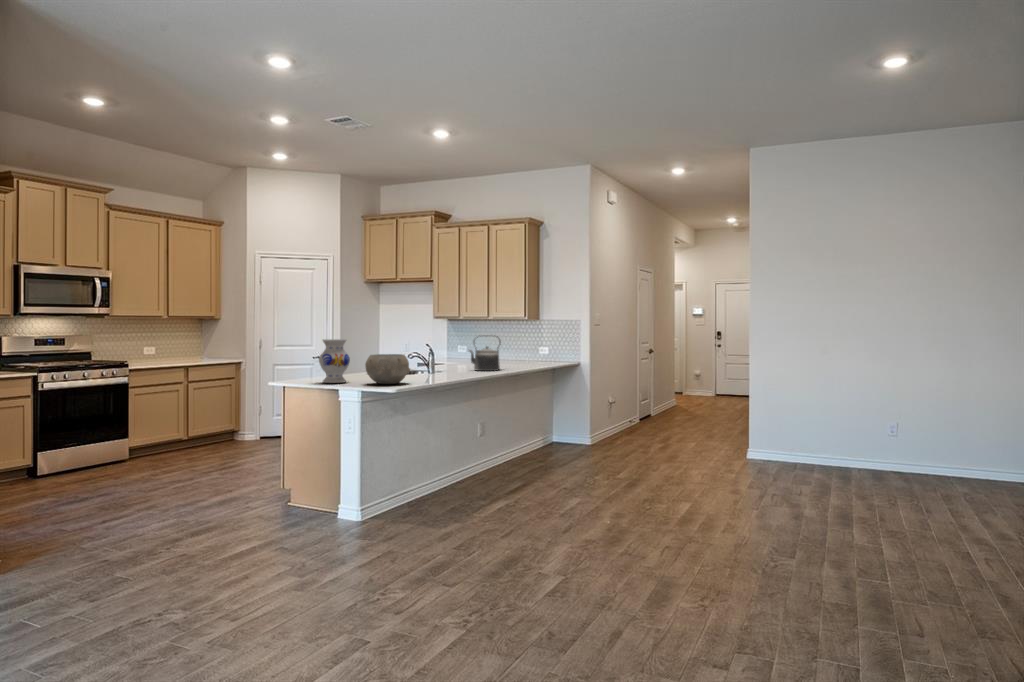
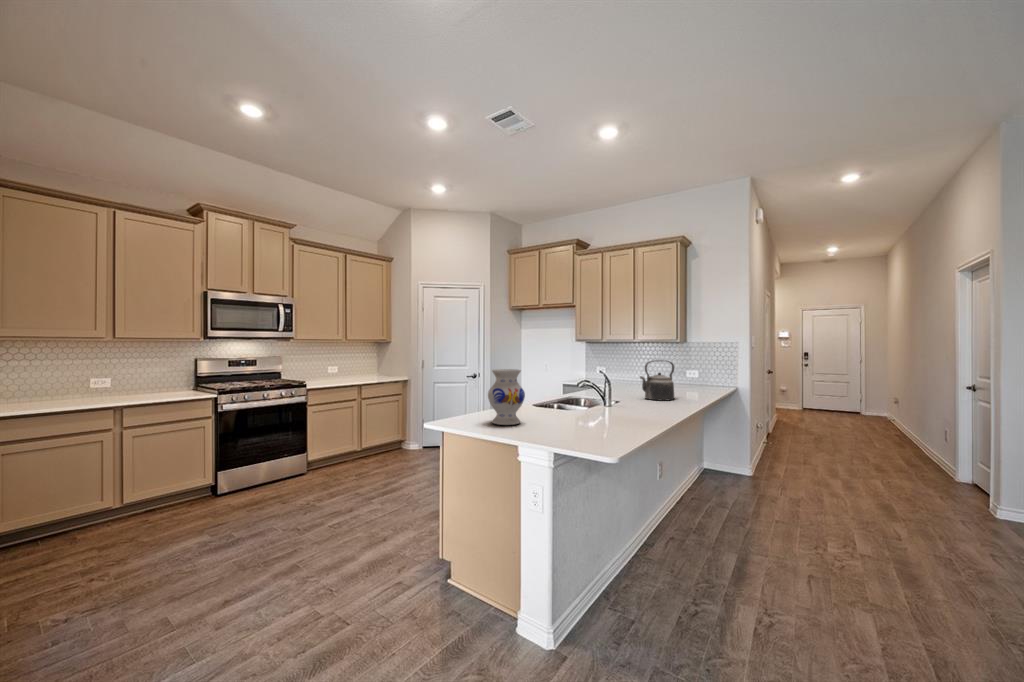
ceramic bowl: present [365,354,410,384] -> none [547,389,606,431]

